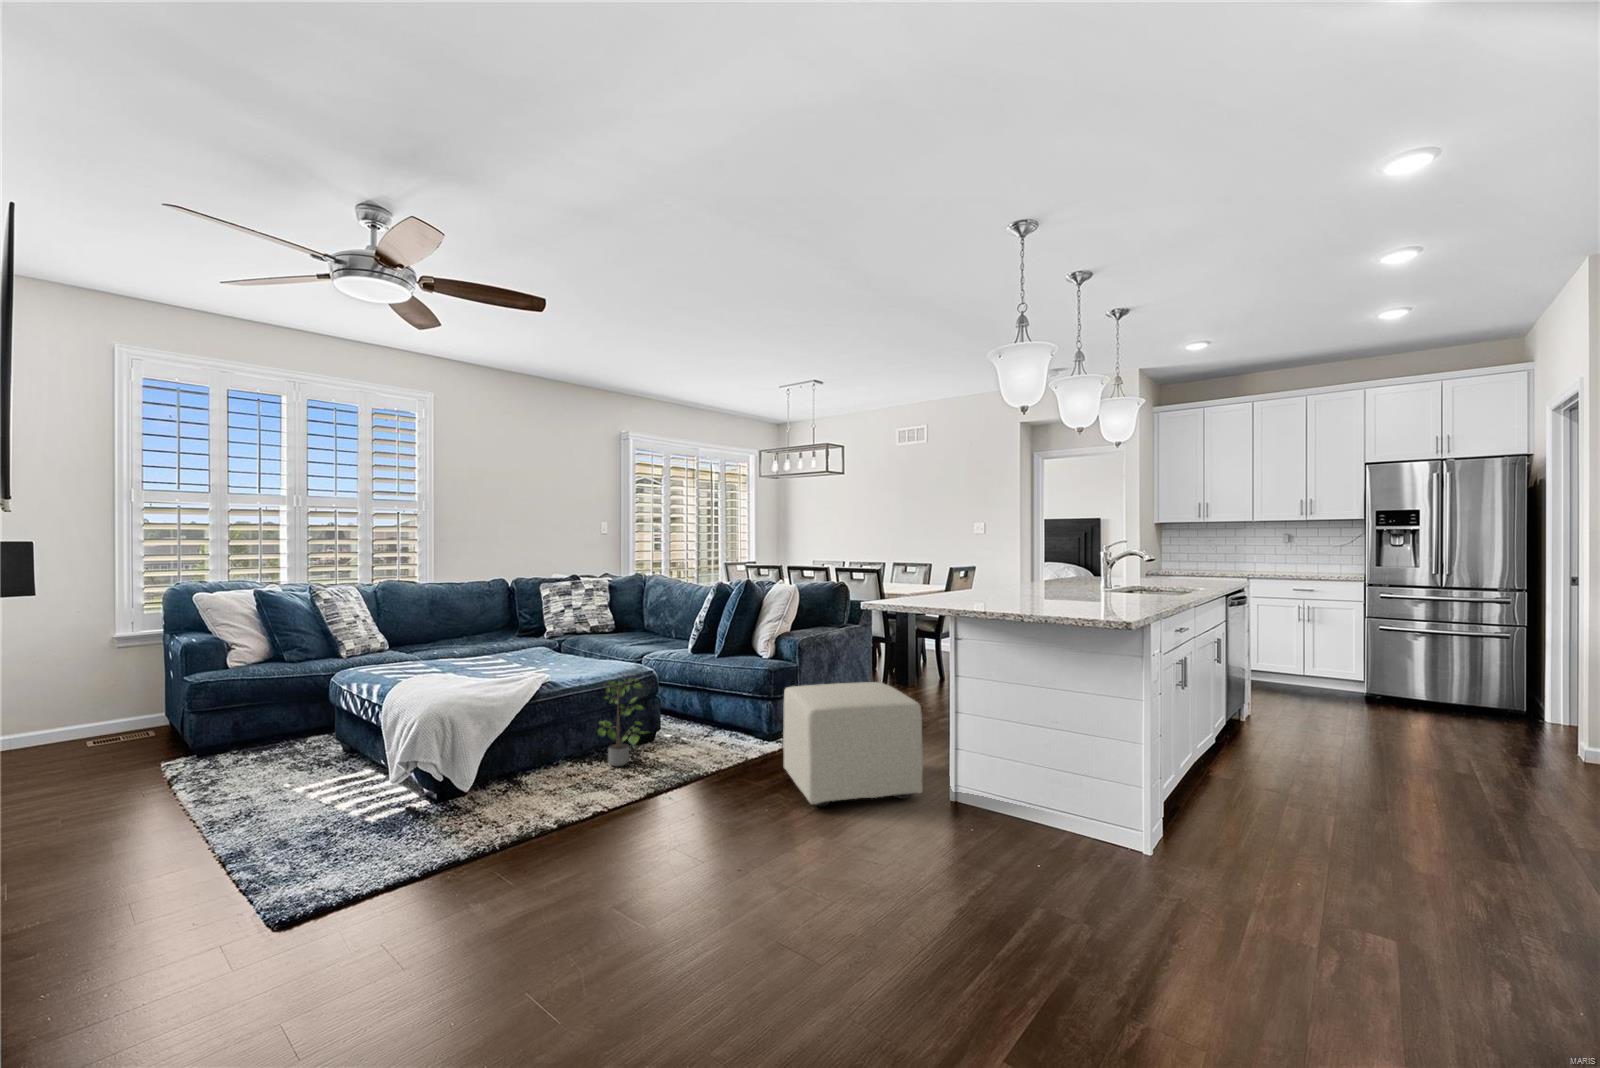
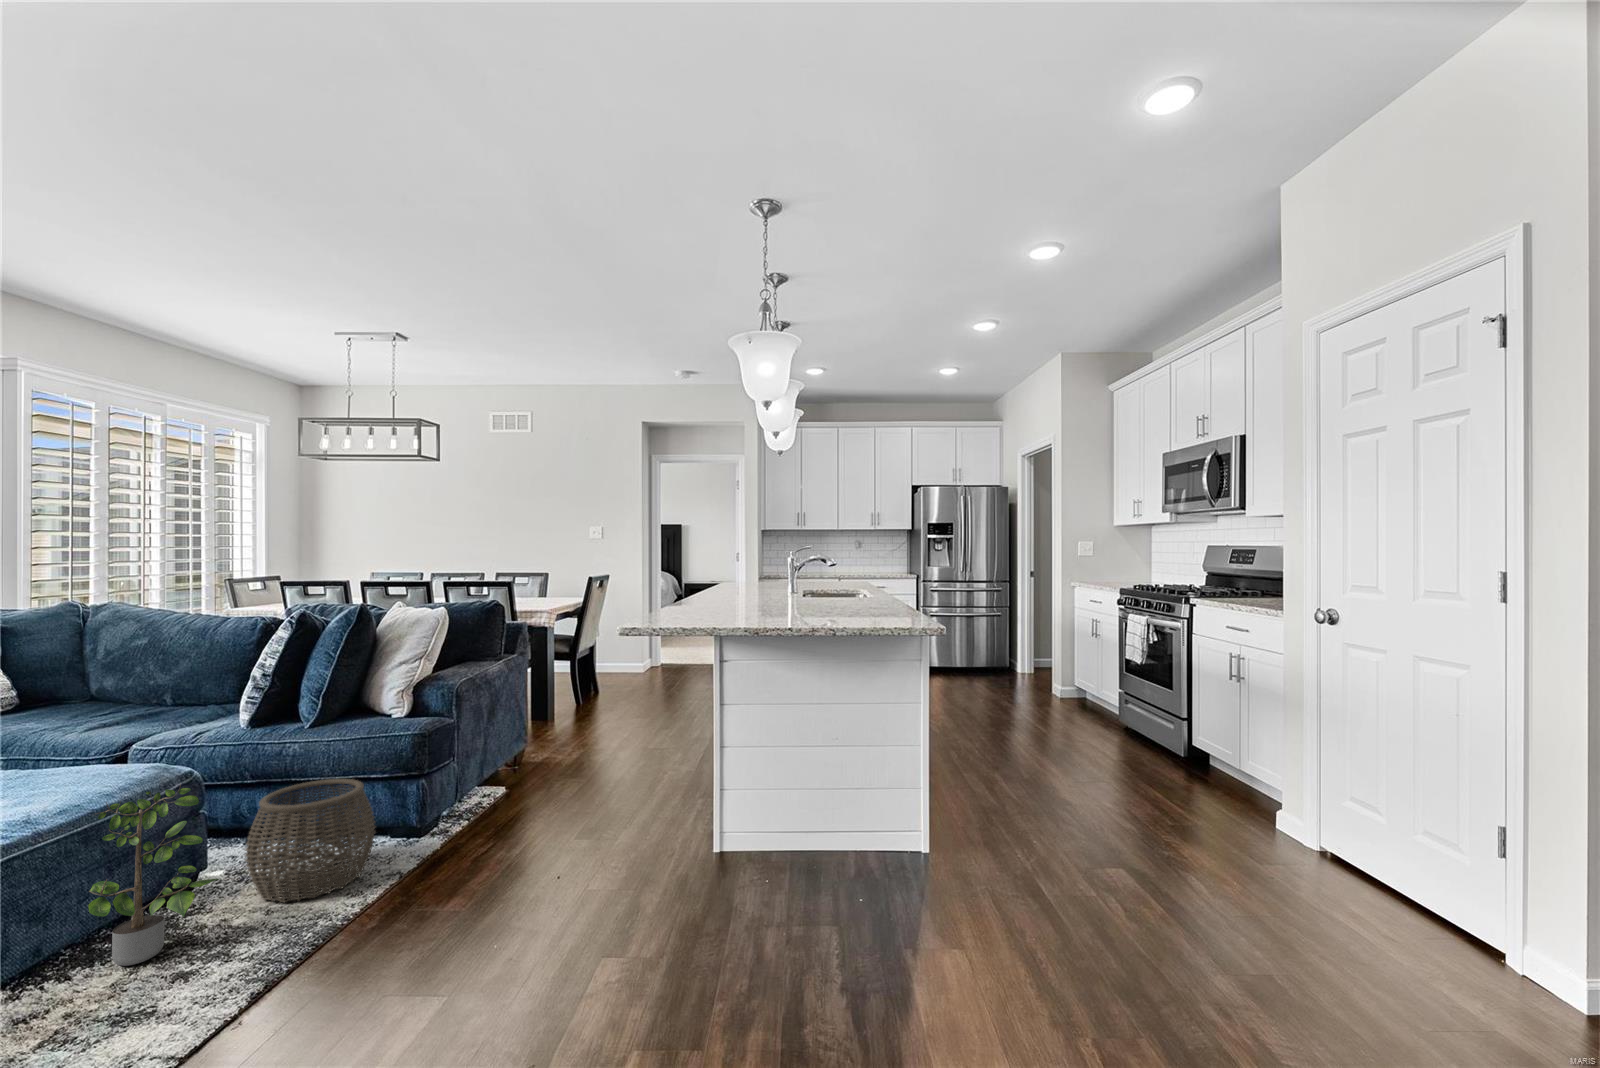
ottoman: present [783,682,923,806] -> none [486,723,704,919]
woven basket: none [671,690,737,758] -> present [245,779,376,902]

